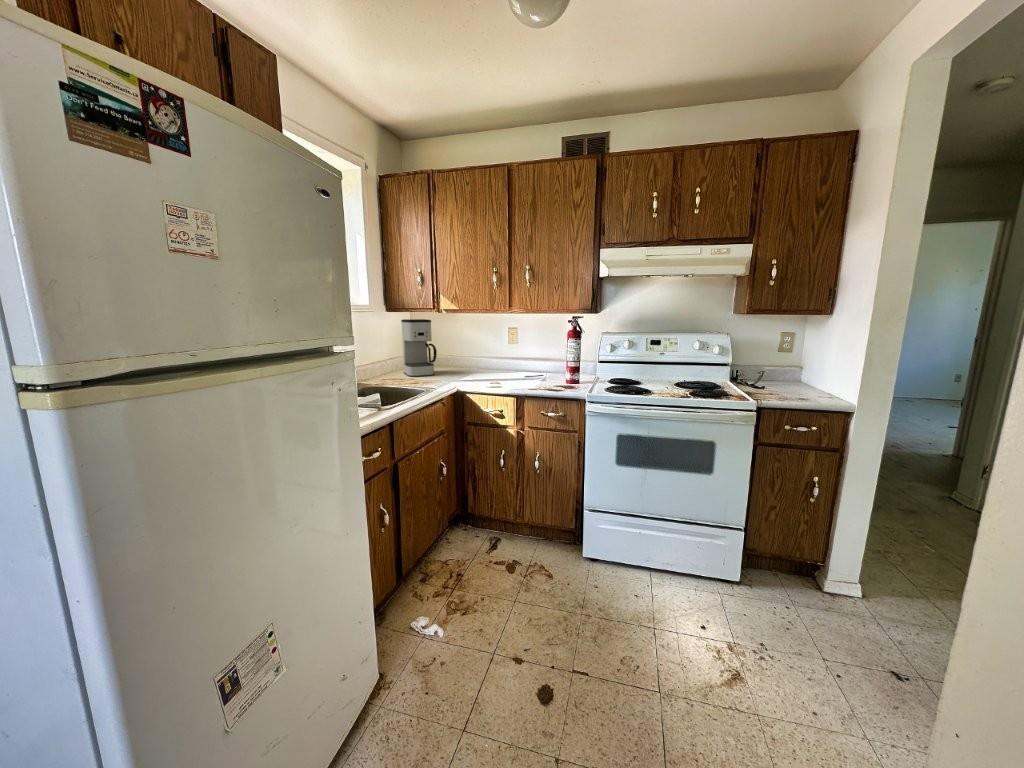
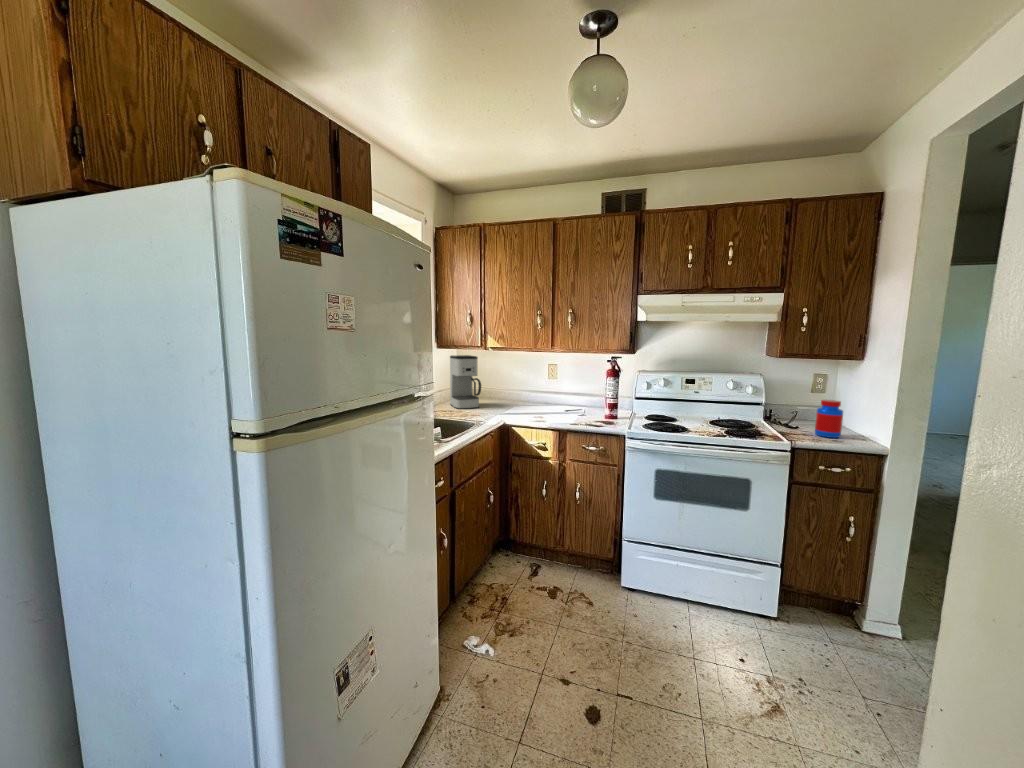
jar: none [781,357,811,396] -> present [815,400,843,438]

